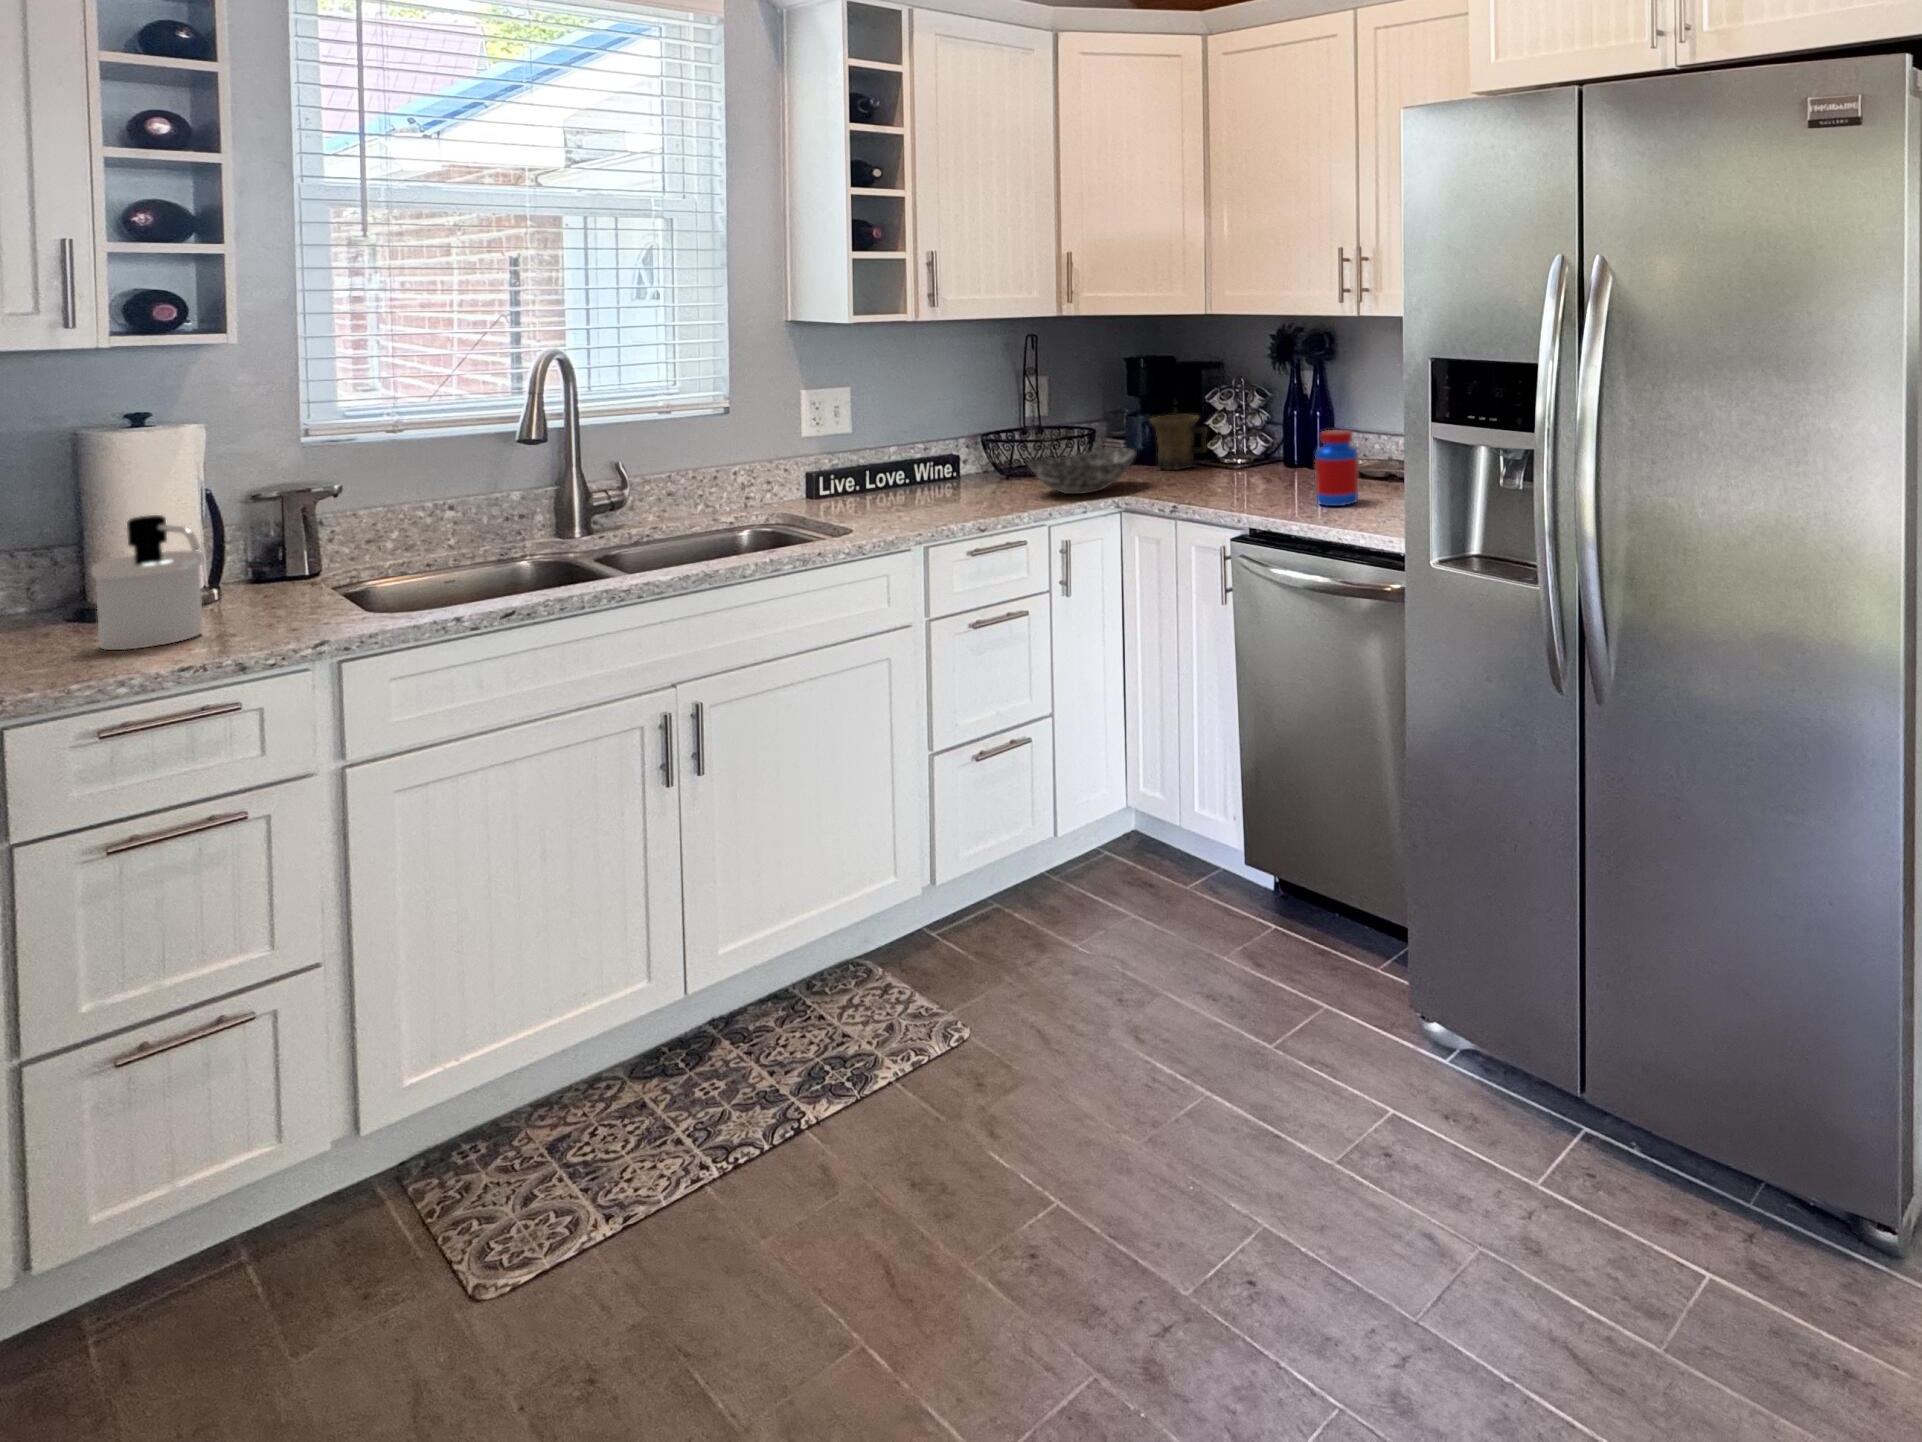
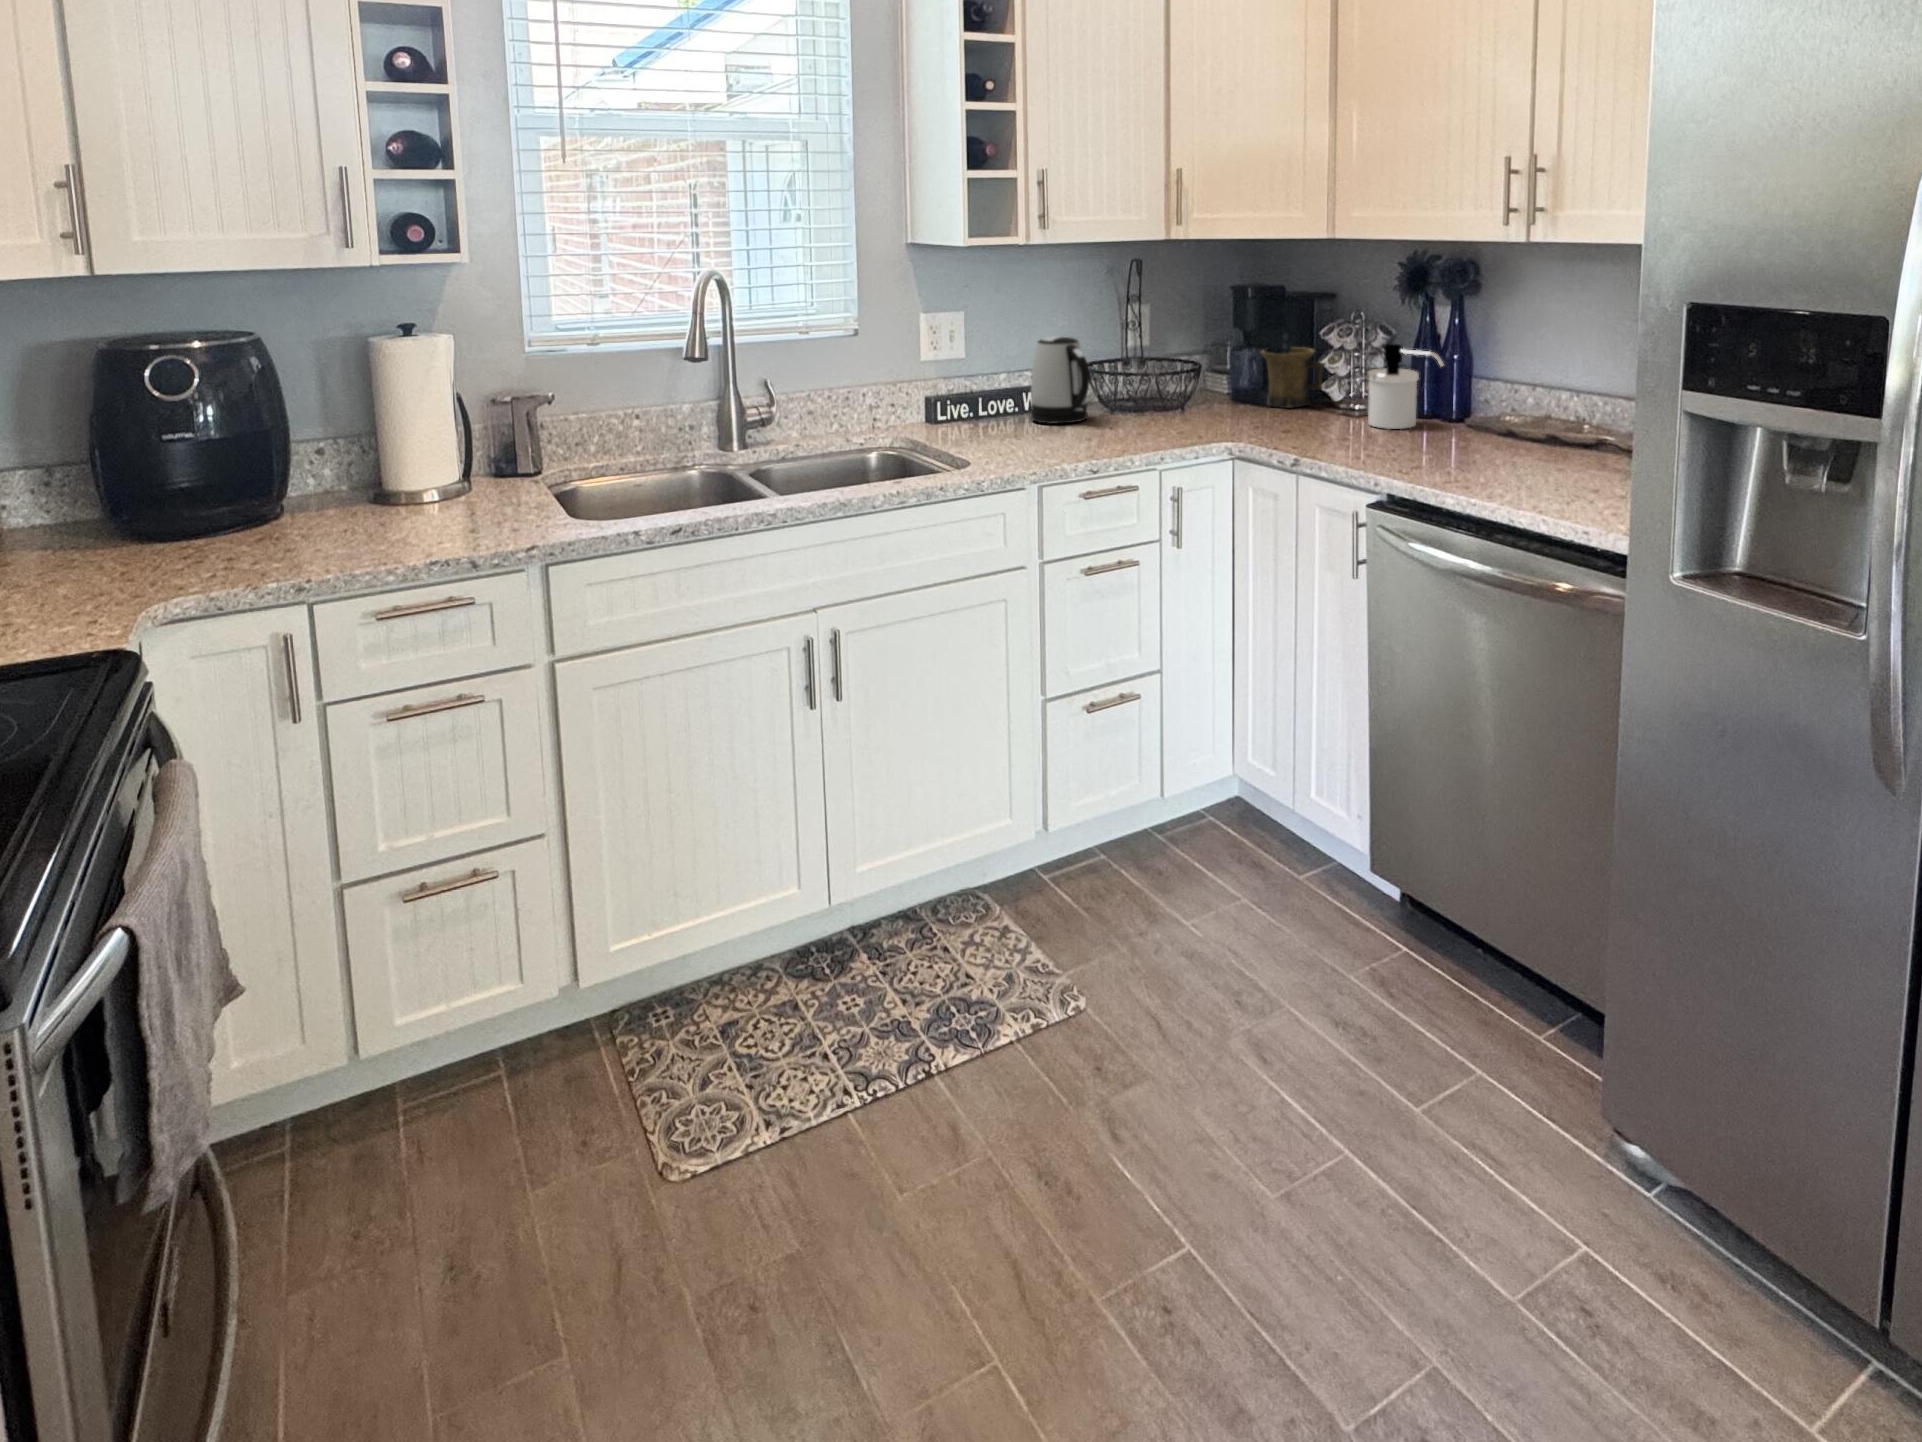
kettle: none [918,411,979,496] -> present [1031,336,1090,424]
jar: present [1315,430,1358,506] -> none [1465,378,1520,470]
bowl: present [1026,448,1137,494] -> none [1135,382,1251,432]
soap dispenser: present [91,515,203,650] -> present [1367,344,1444,429]

